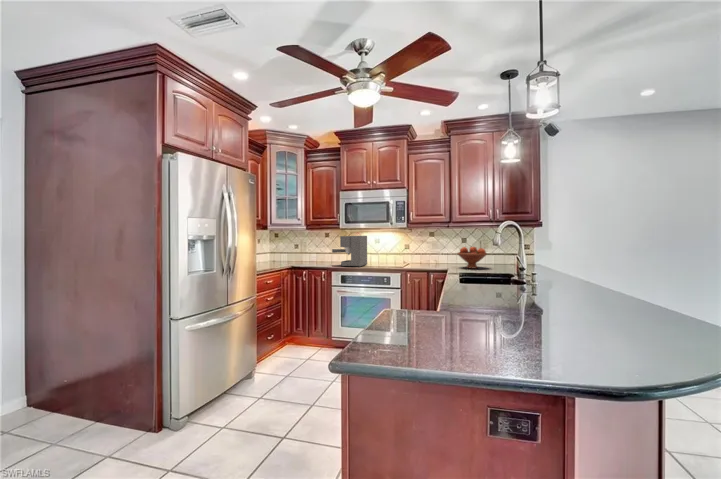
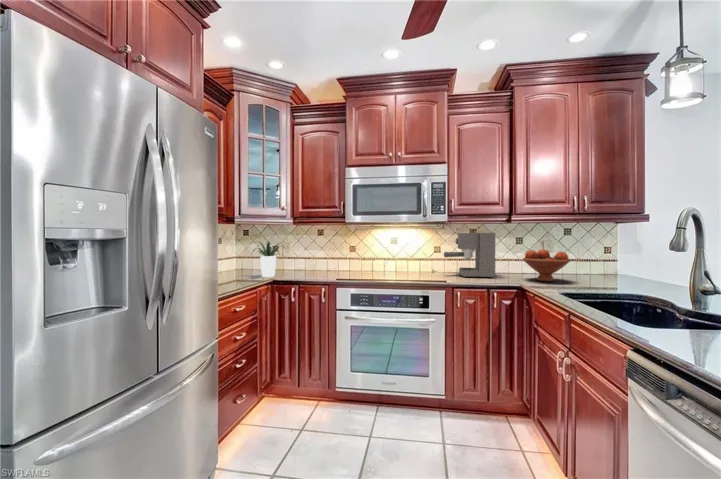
coffee maker: present [332,236,367,267] -> present [444,233,495,278]
potted plant: none [278,241,304,265] -> present [253,241,285,277]

